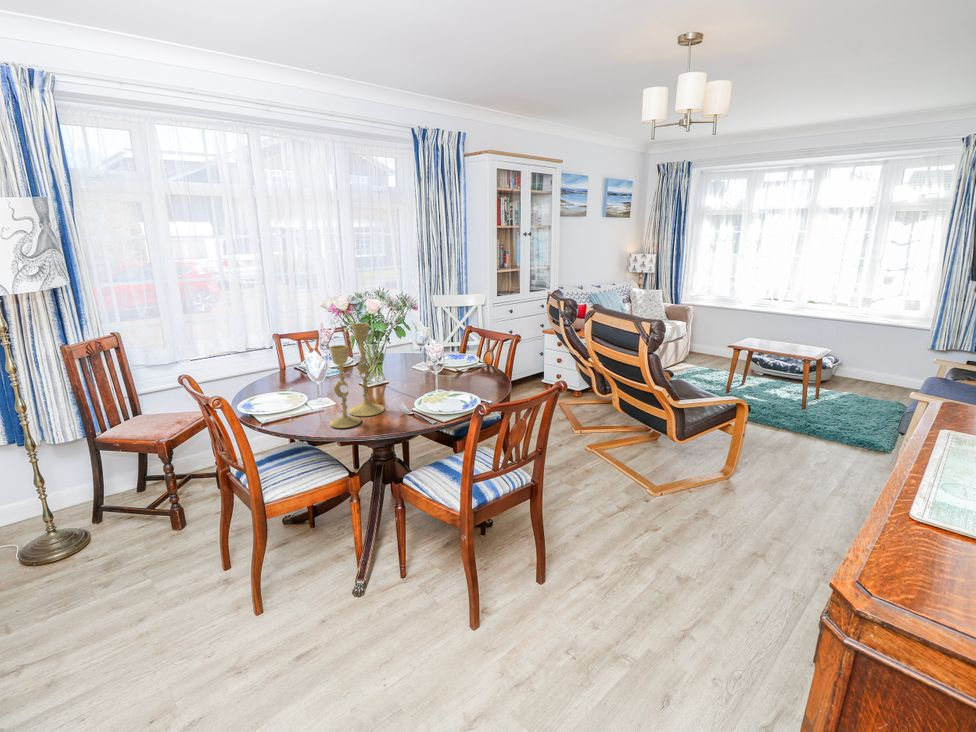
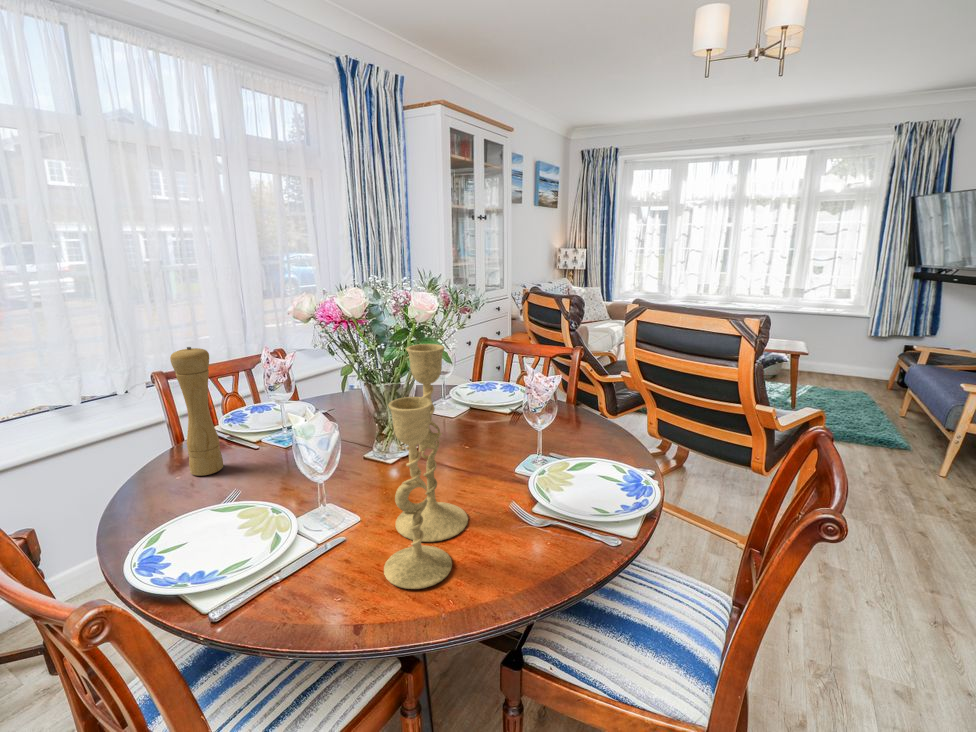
pepper mill: none [269,320,293,385] -> present [170,347,224,476]

